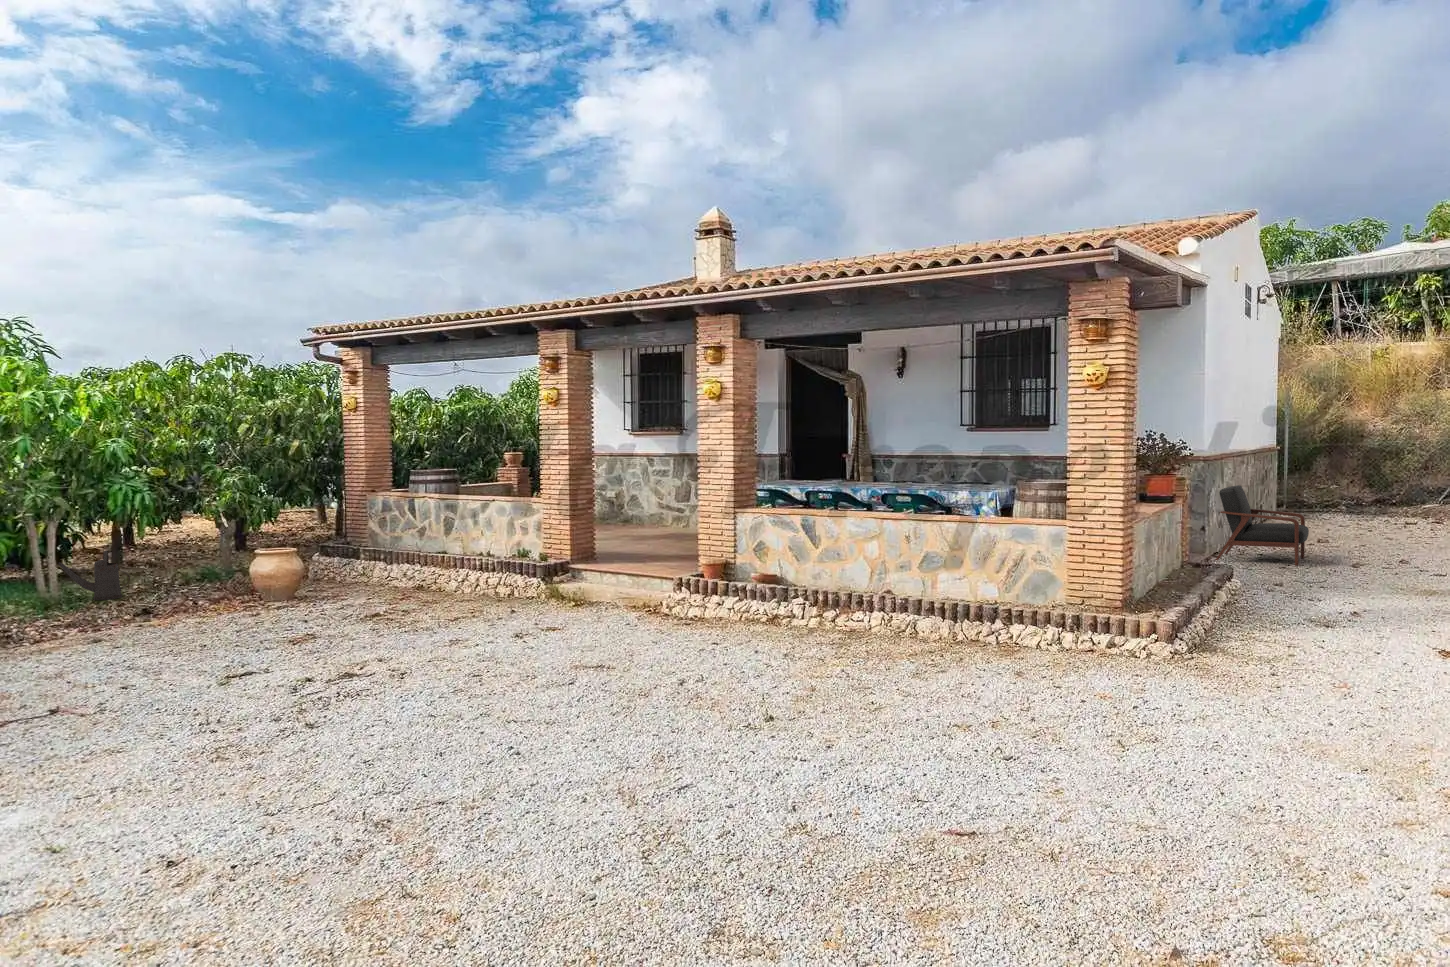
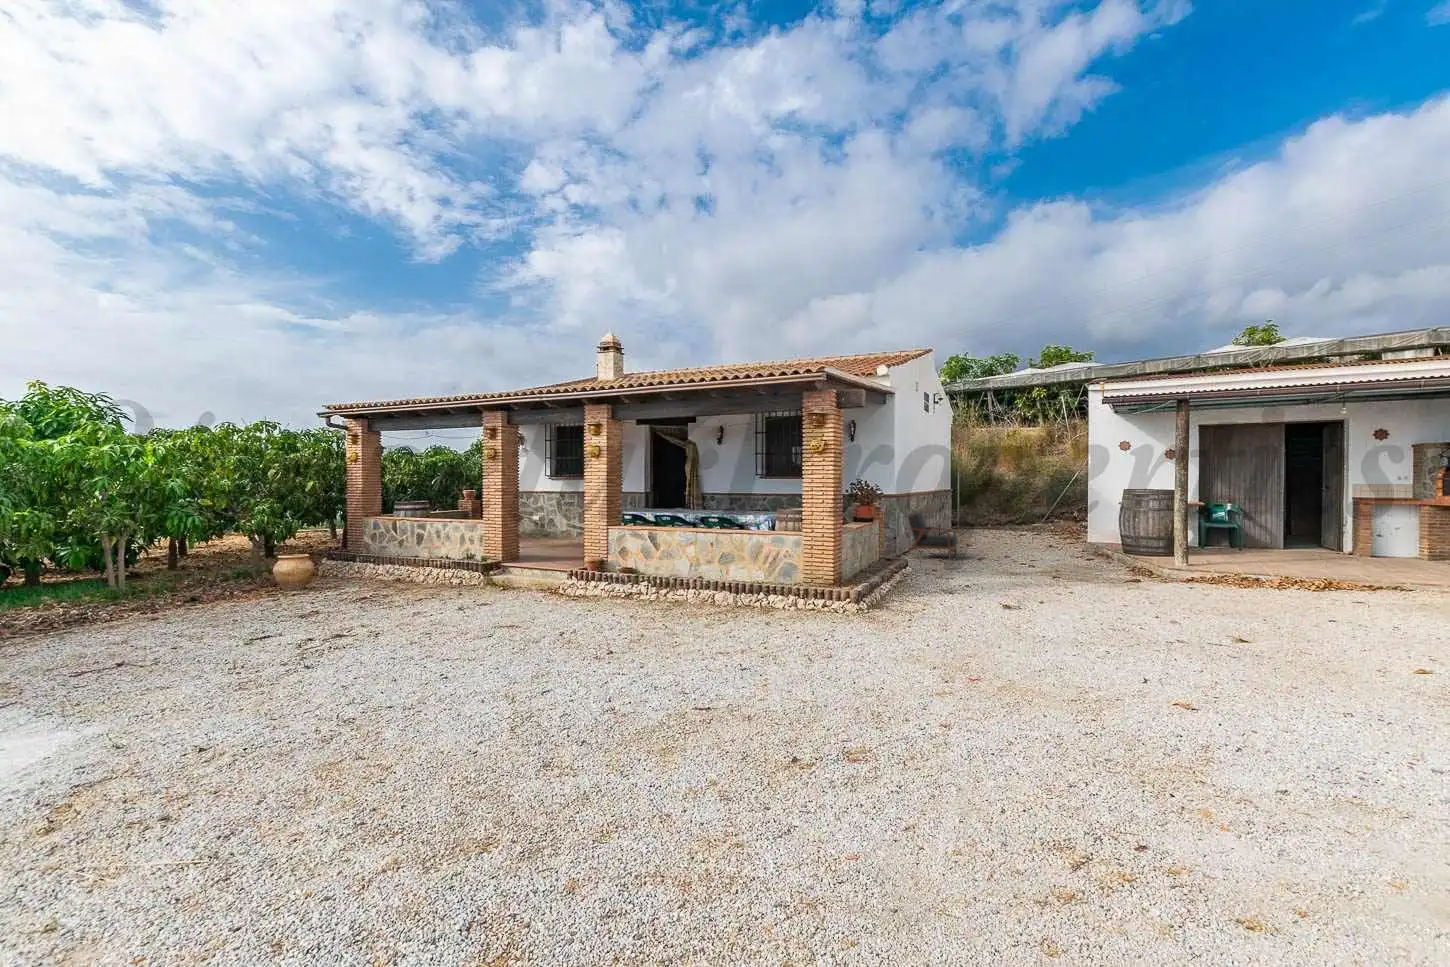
watering can: present [59,551,130,600] -> none [126,558,182,592]

